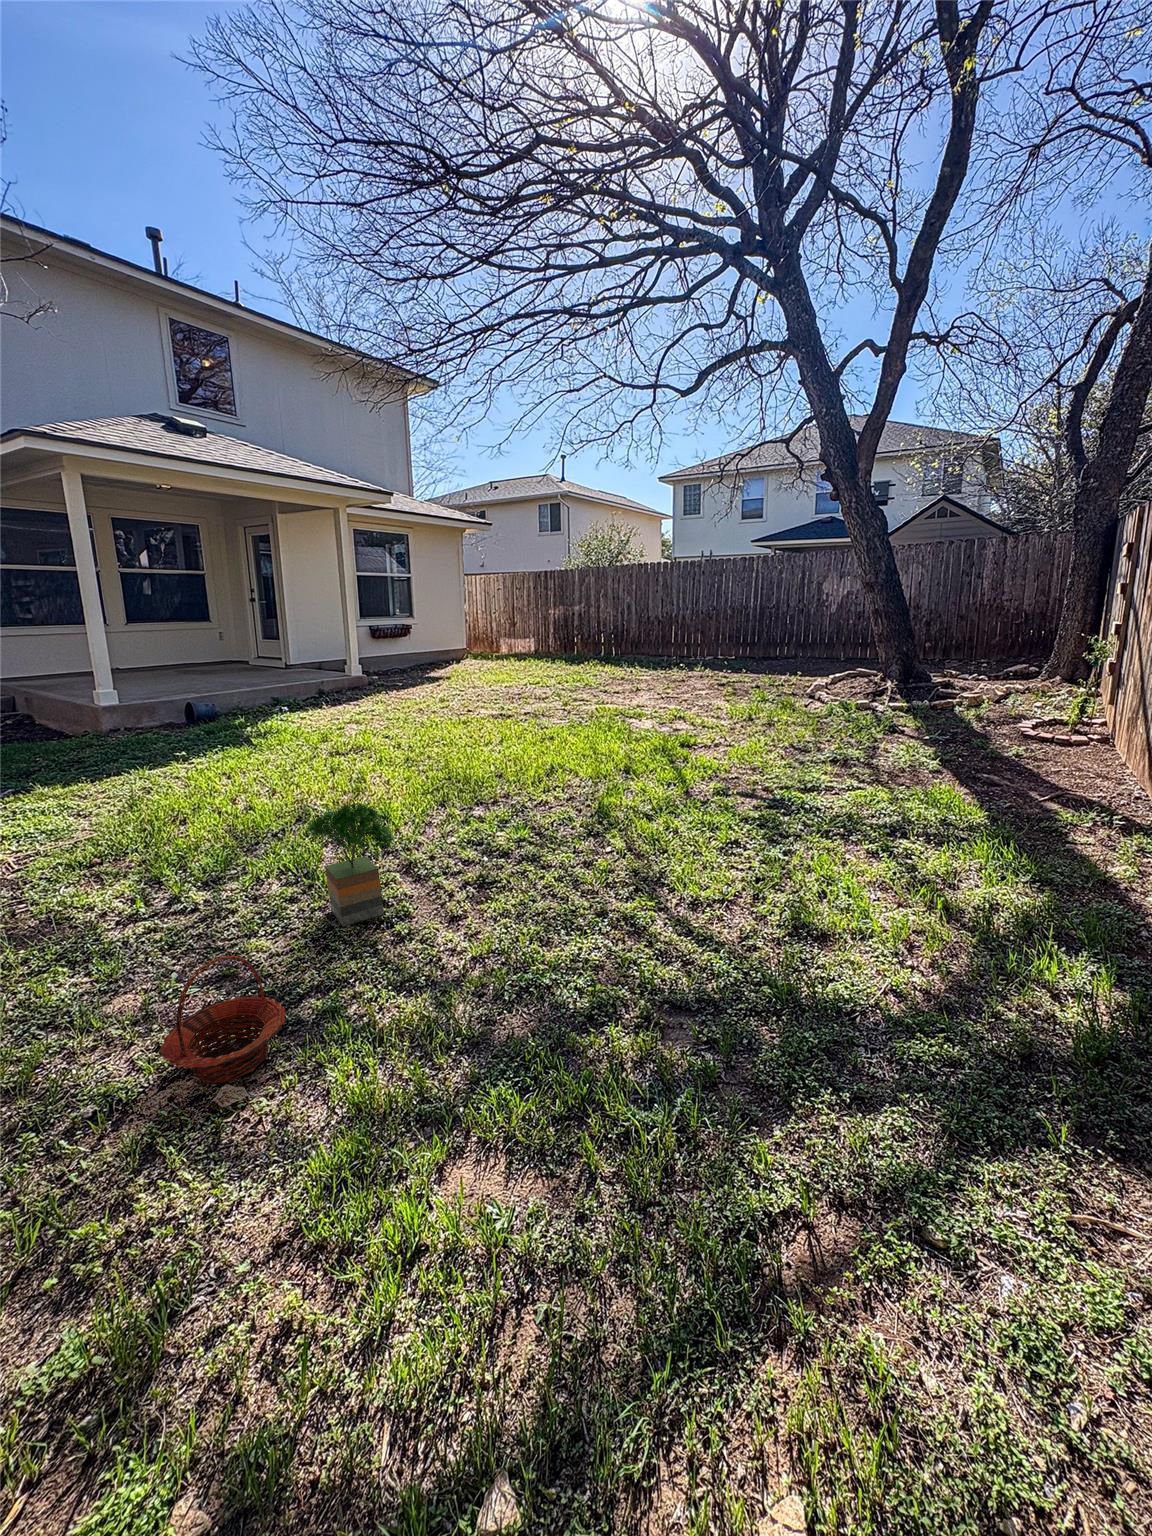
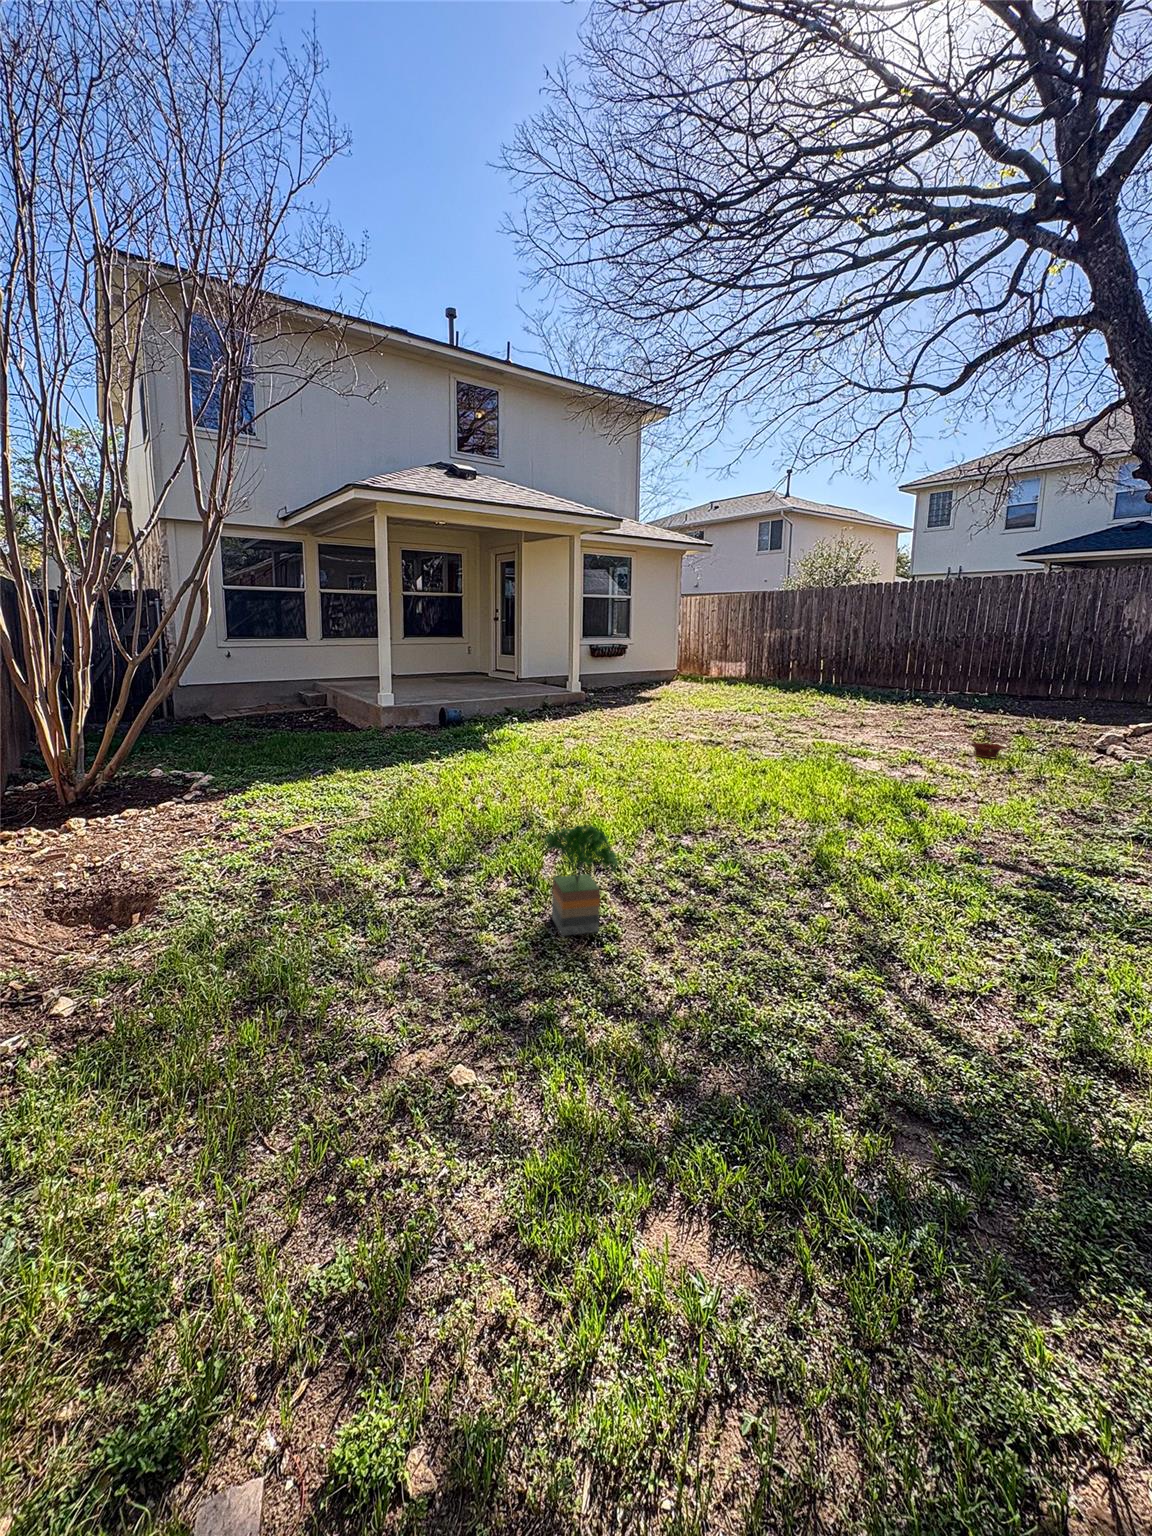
basket: present [161,956,286,1083] -> present [970,727,1006,758]

